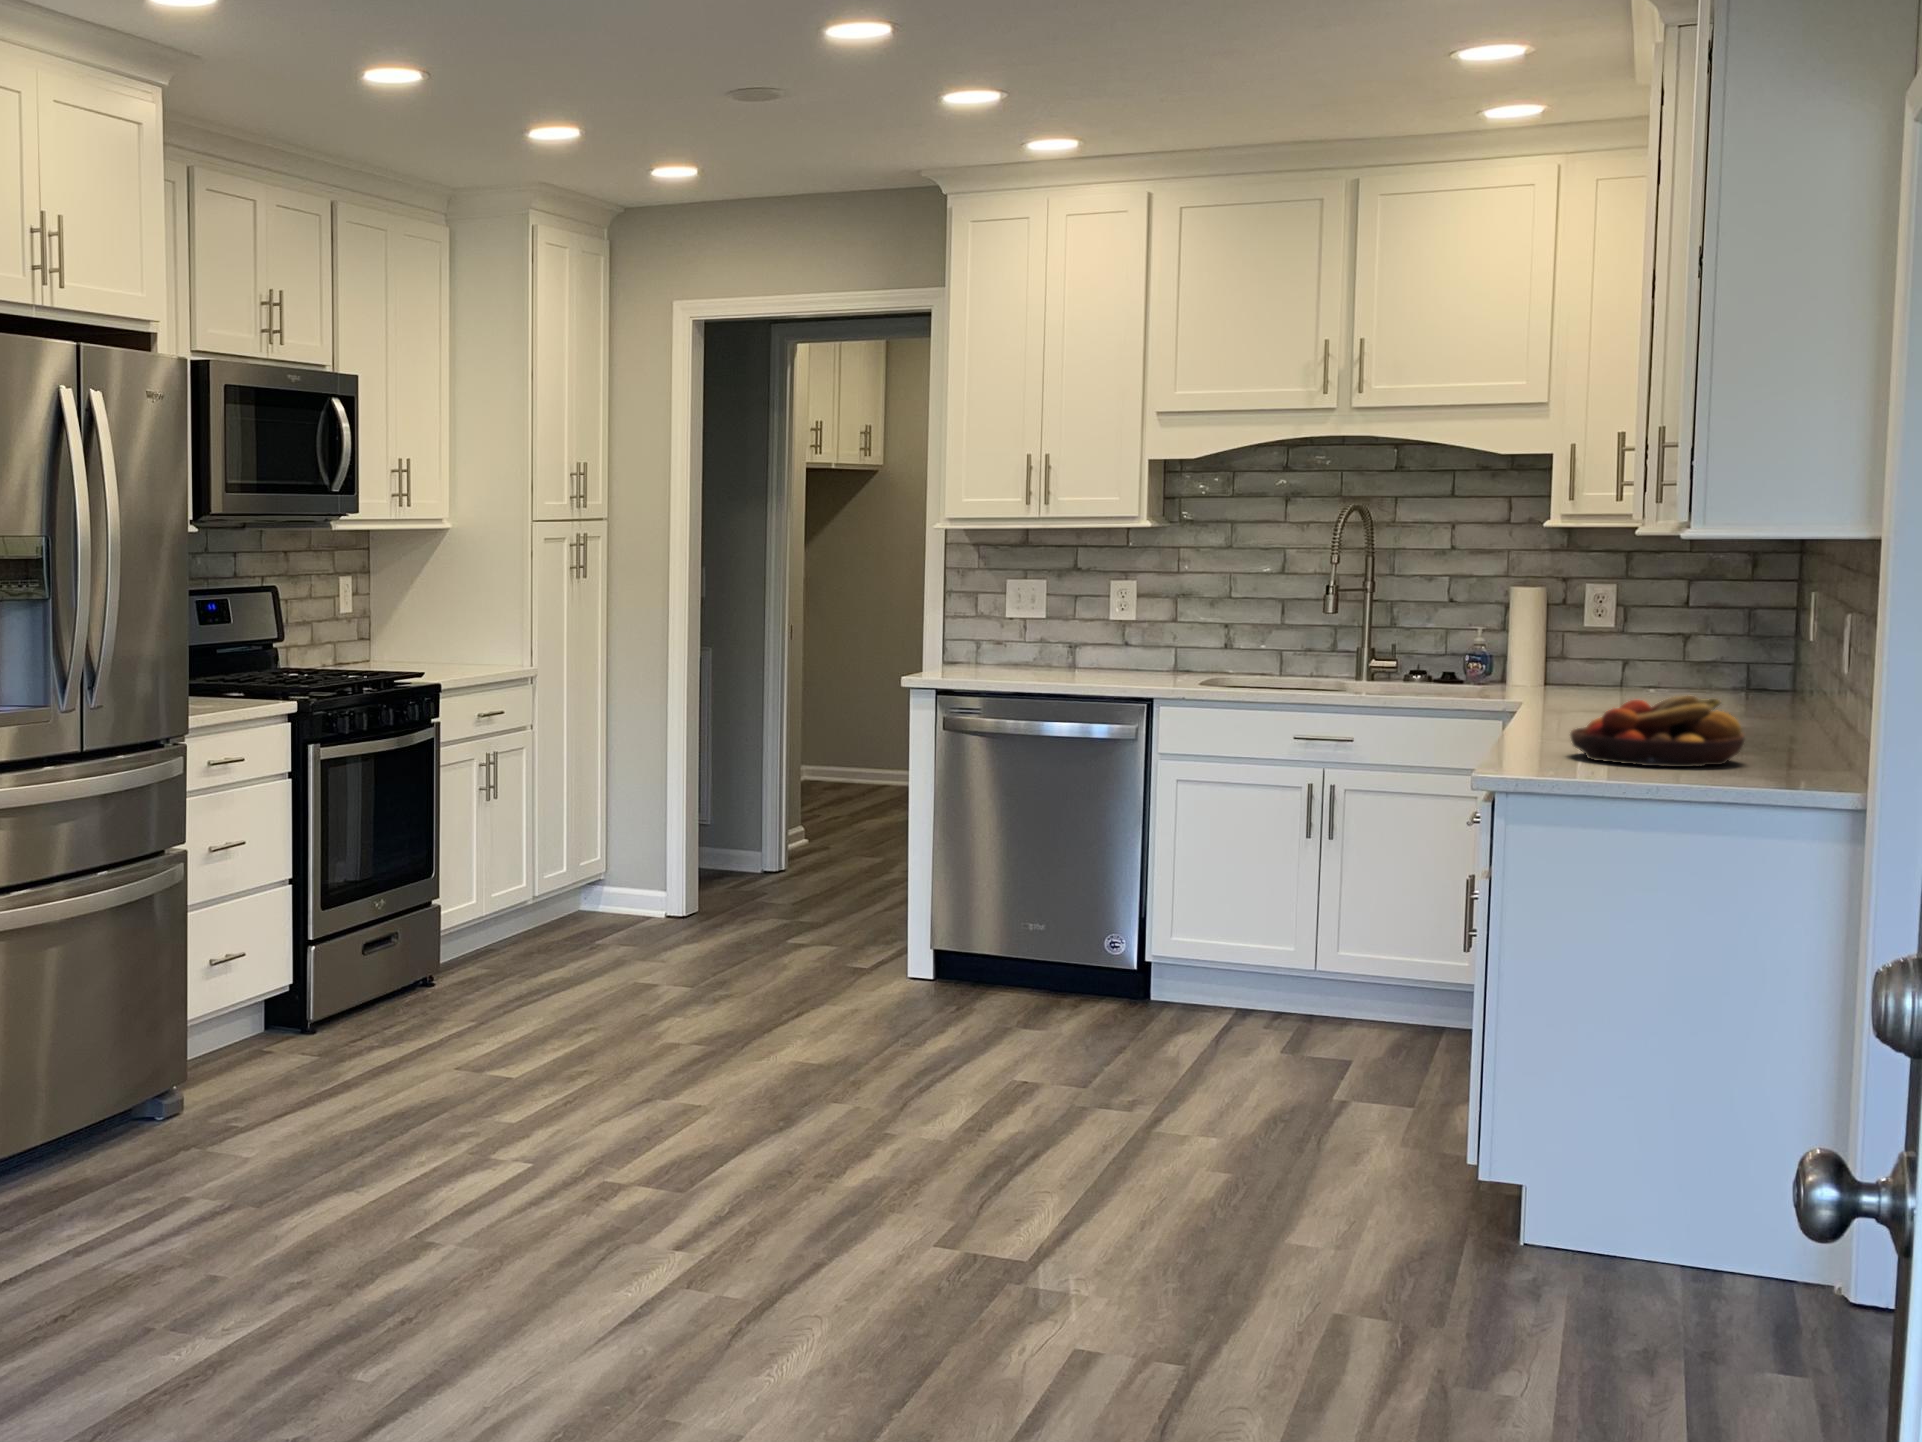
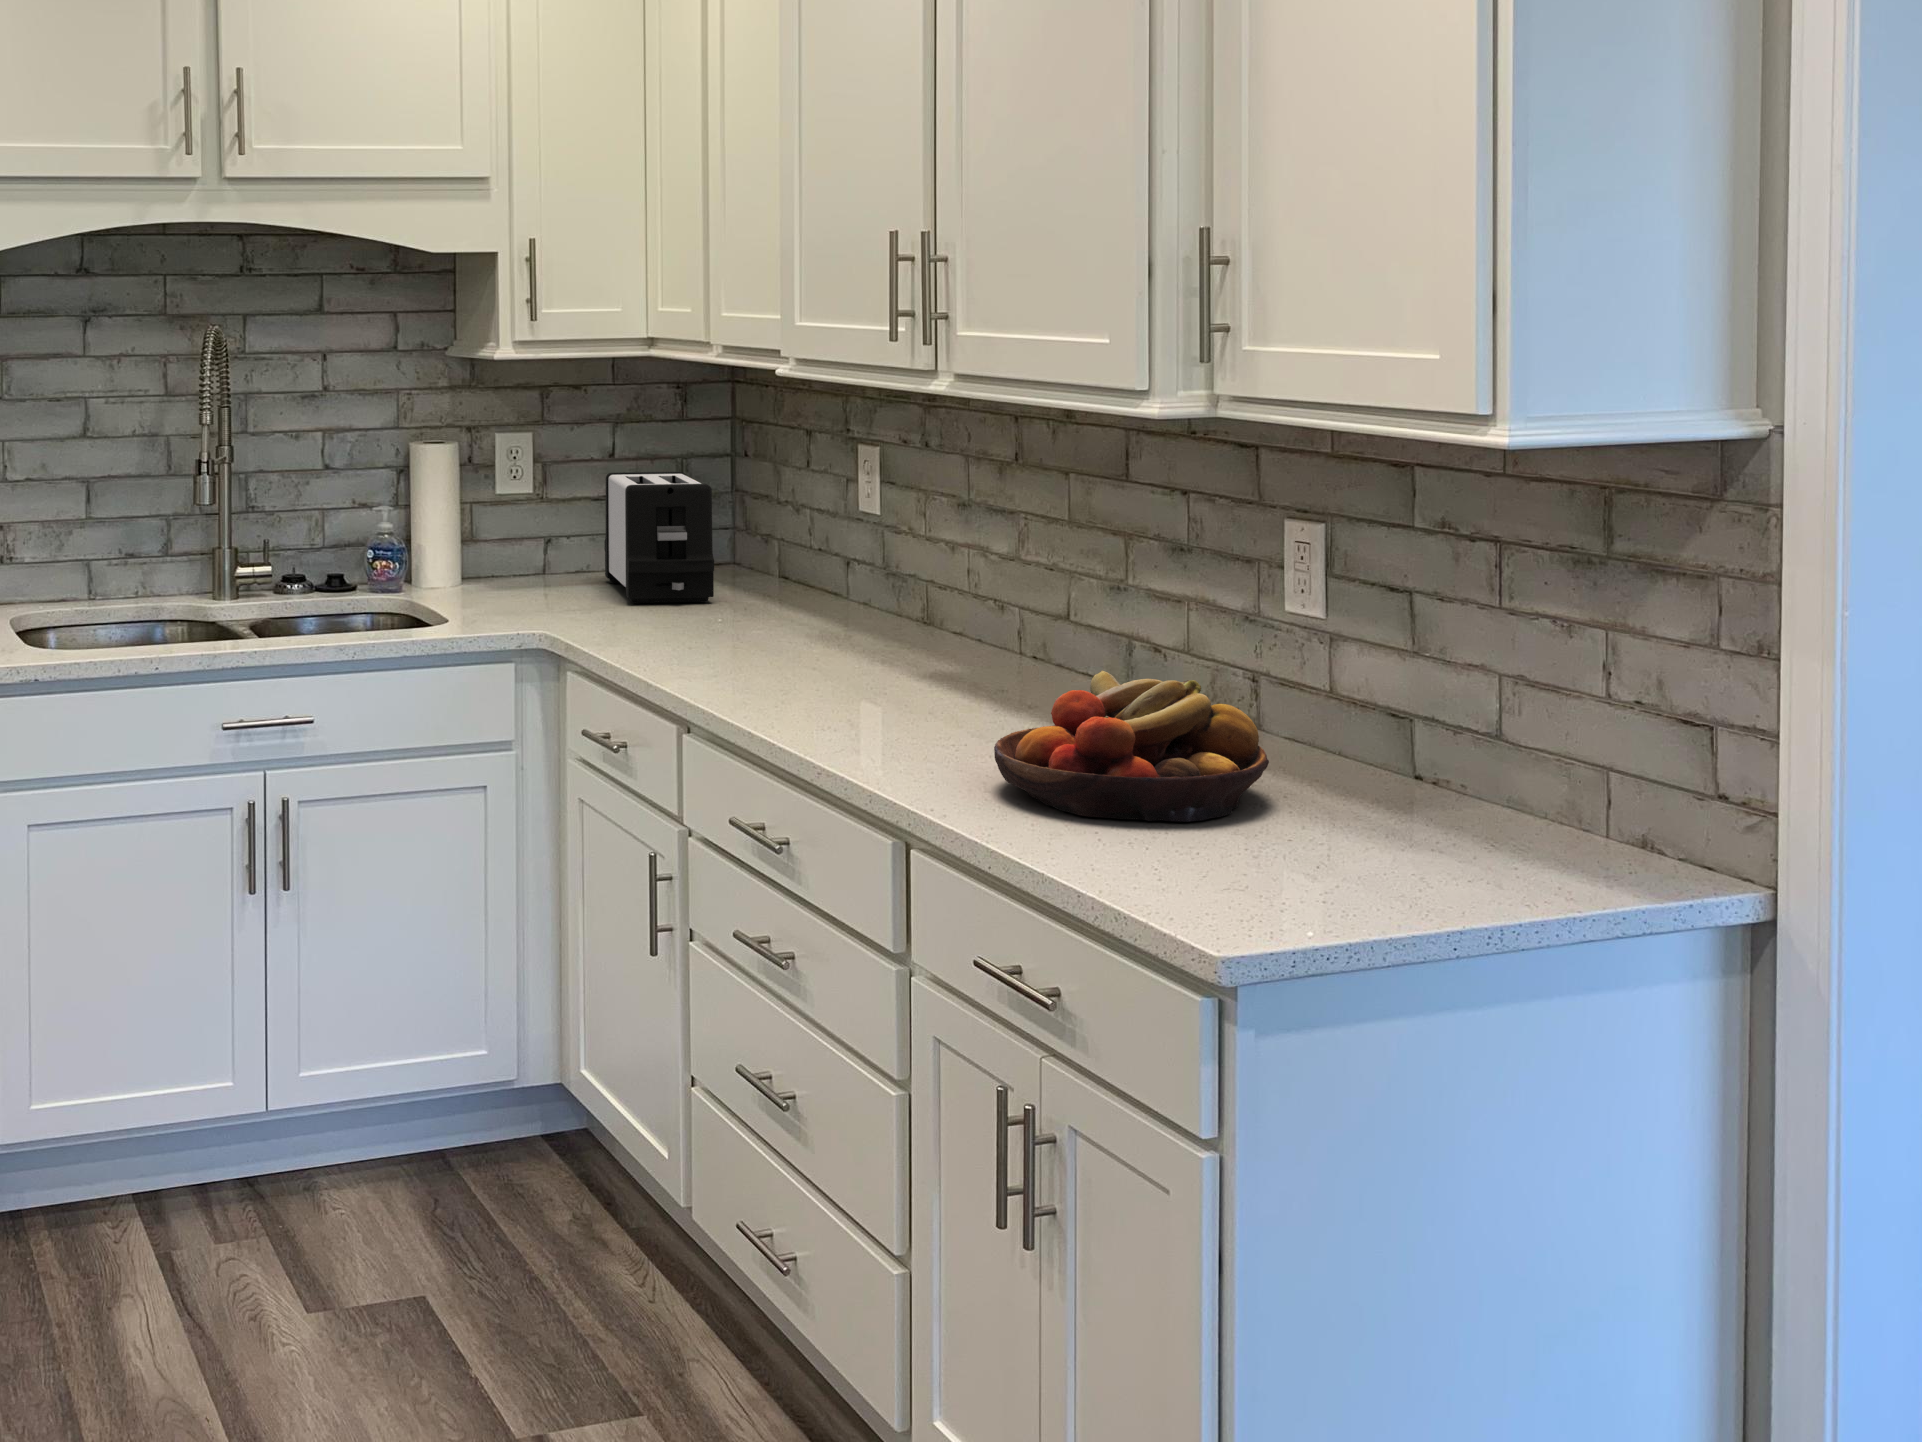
toaster: none [1632,612,1727,699] -> present [604,472,714,603]

